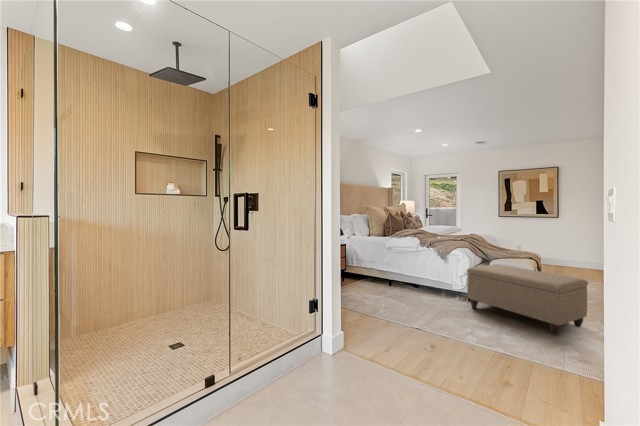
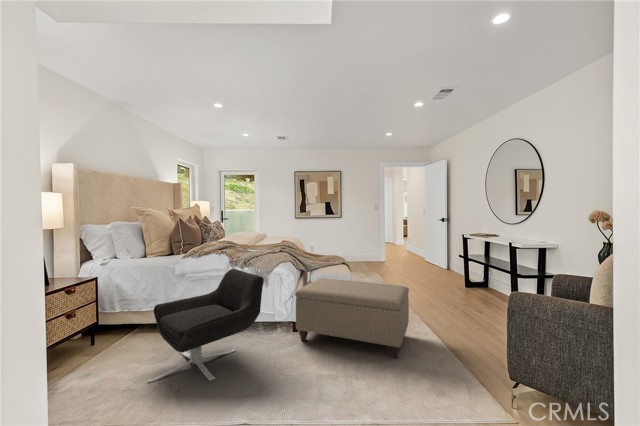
lounge chair: none [367,247,440,311] -> present [148,268,264,383]

